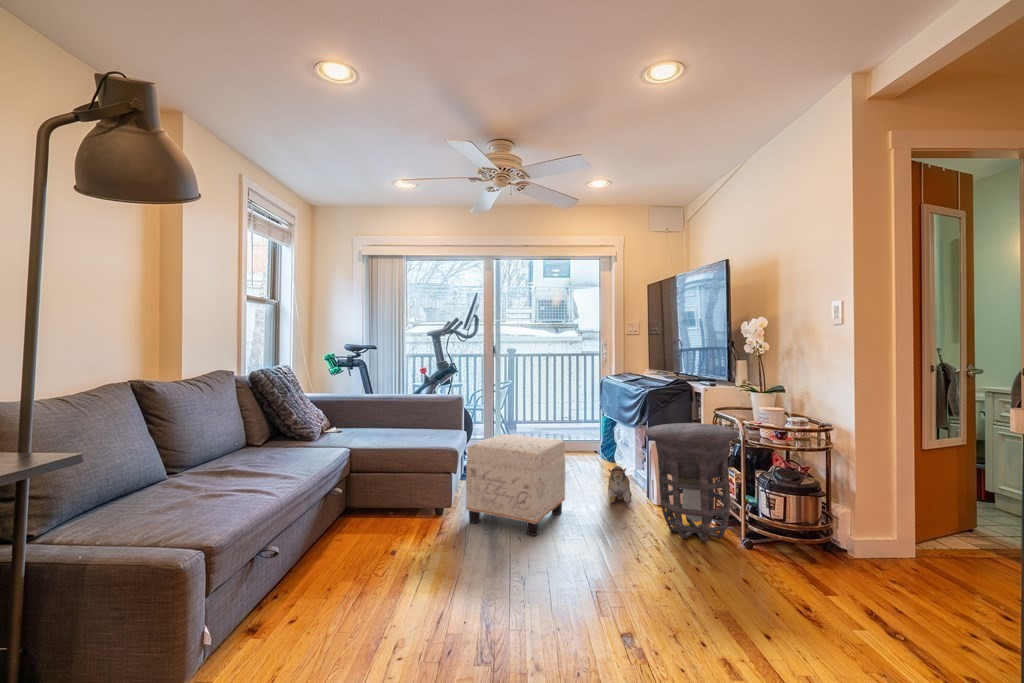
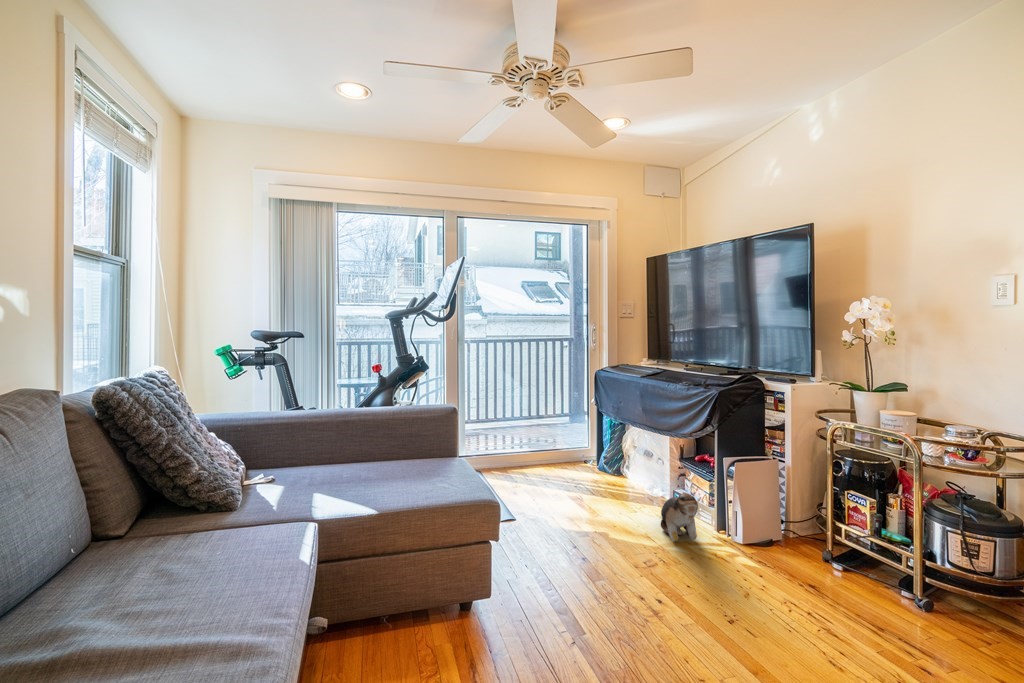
side table: present [645,423,739,541] -> none [748,433,891,597]
ottoman: present [466,434,565,536] -> none [512,462,638,625]

